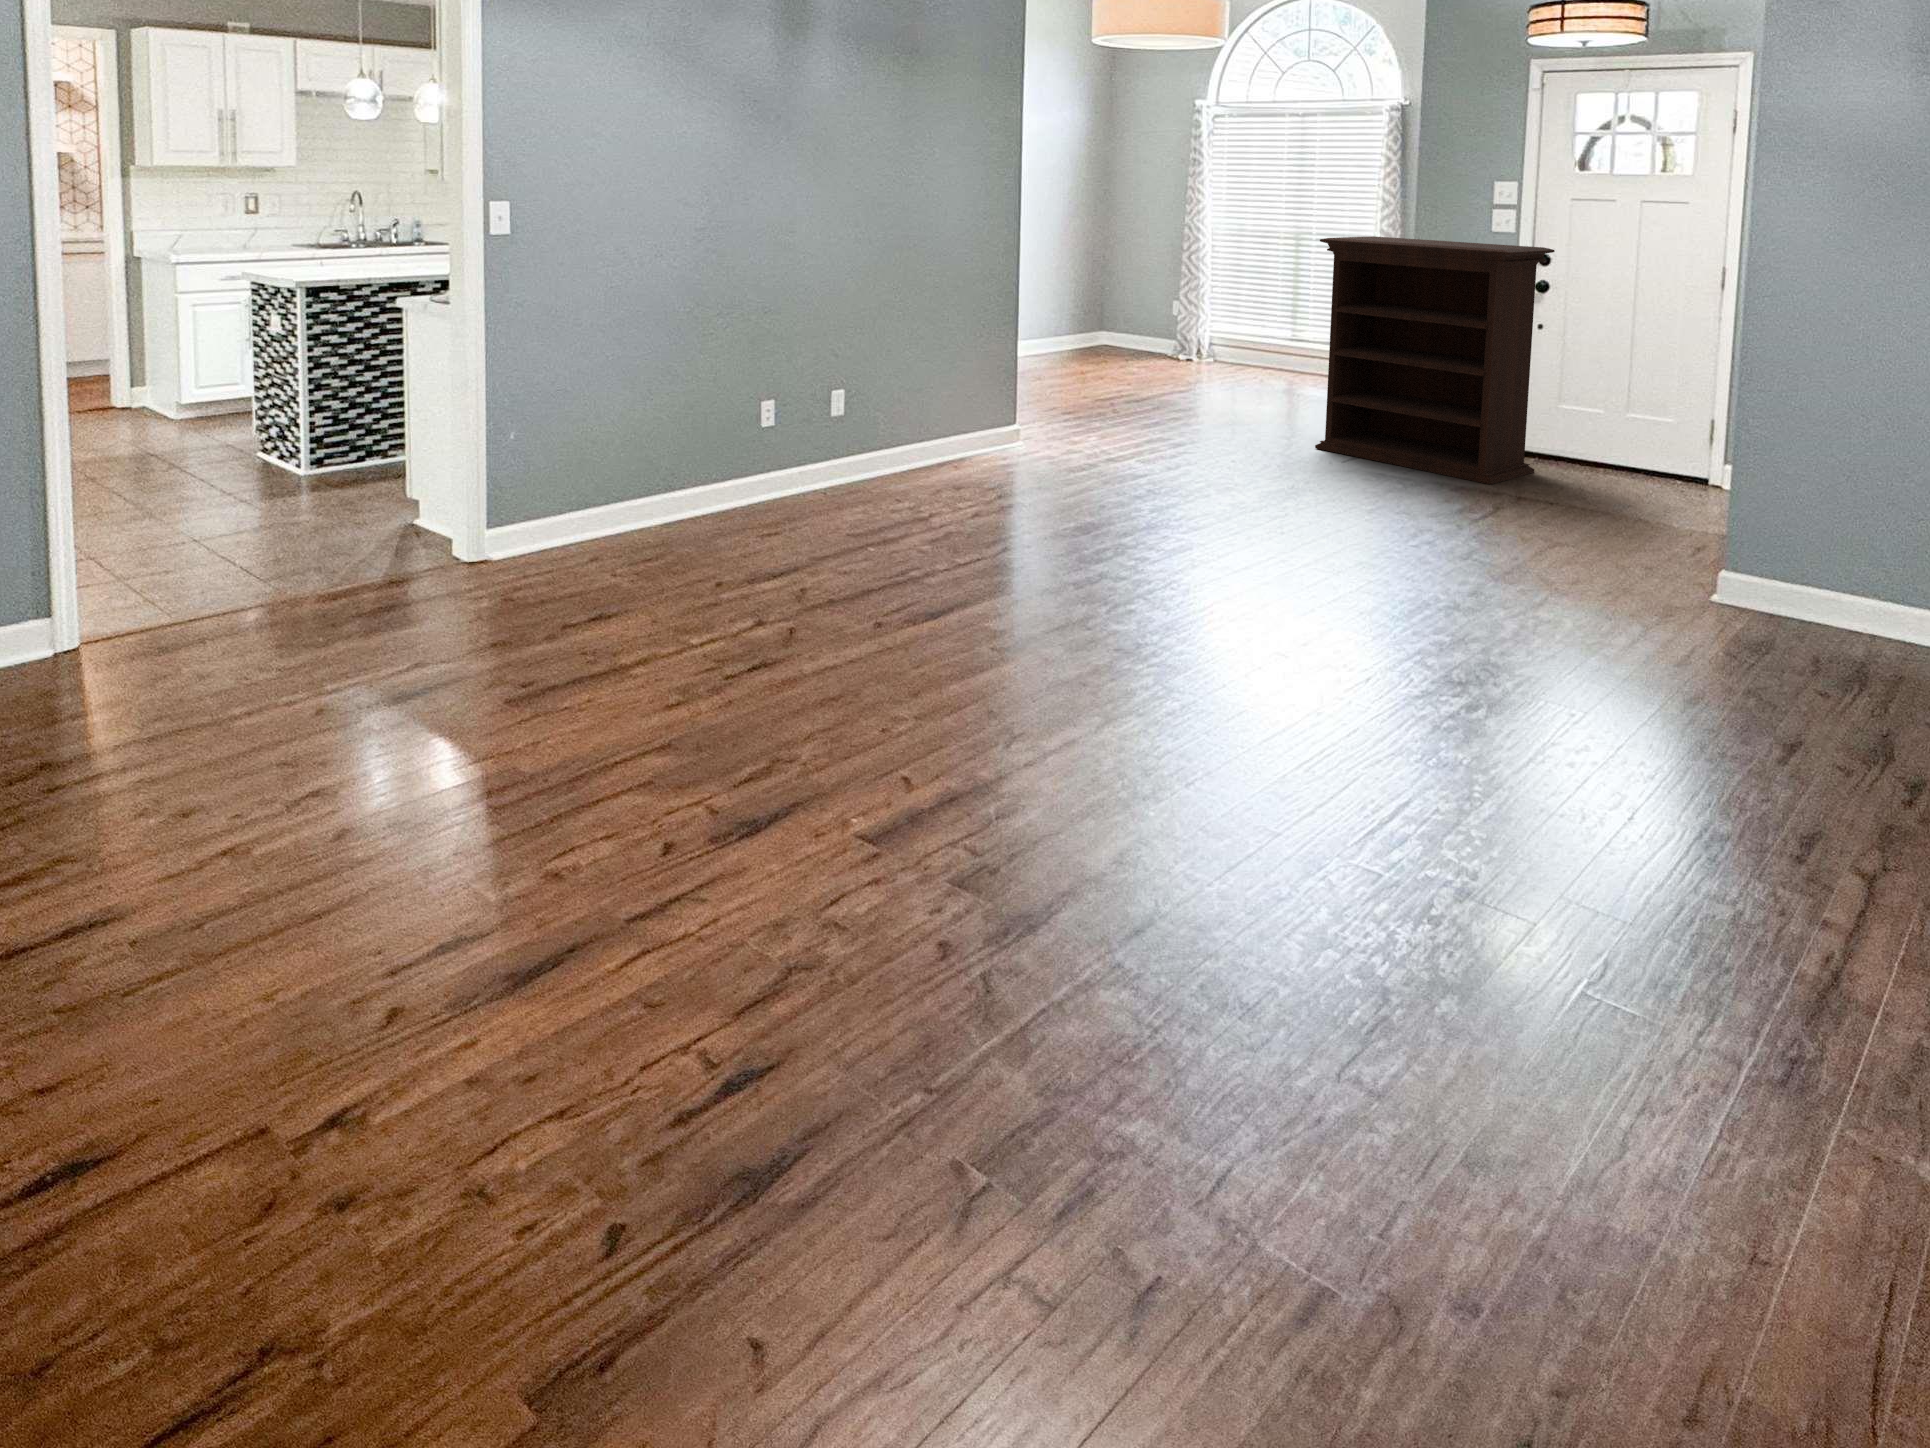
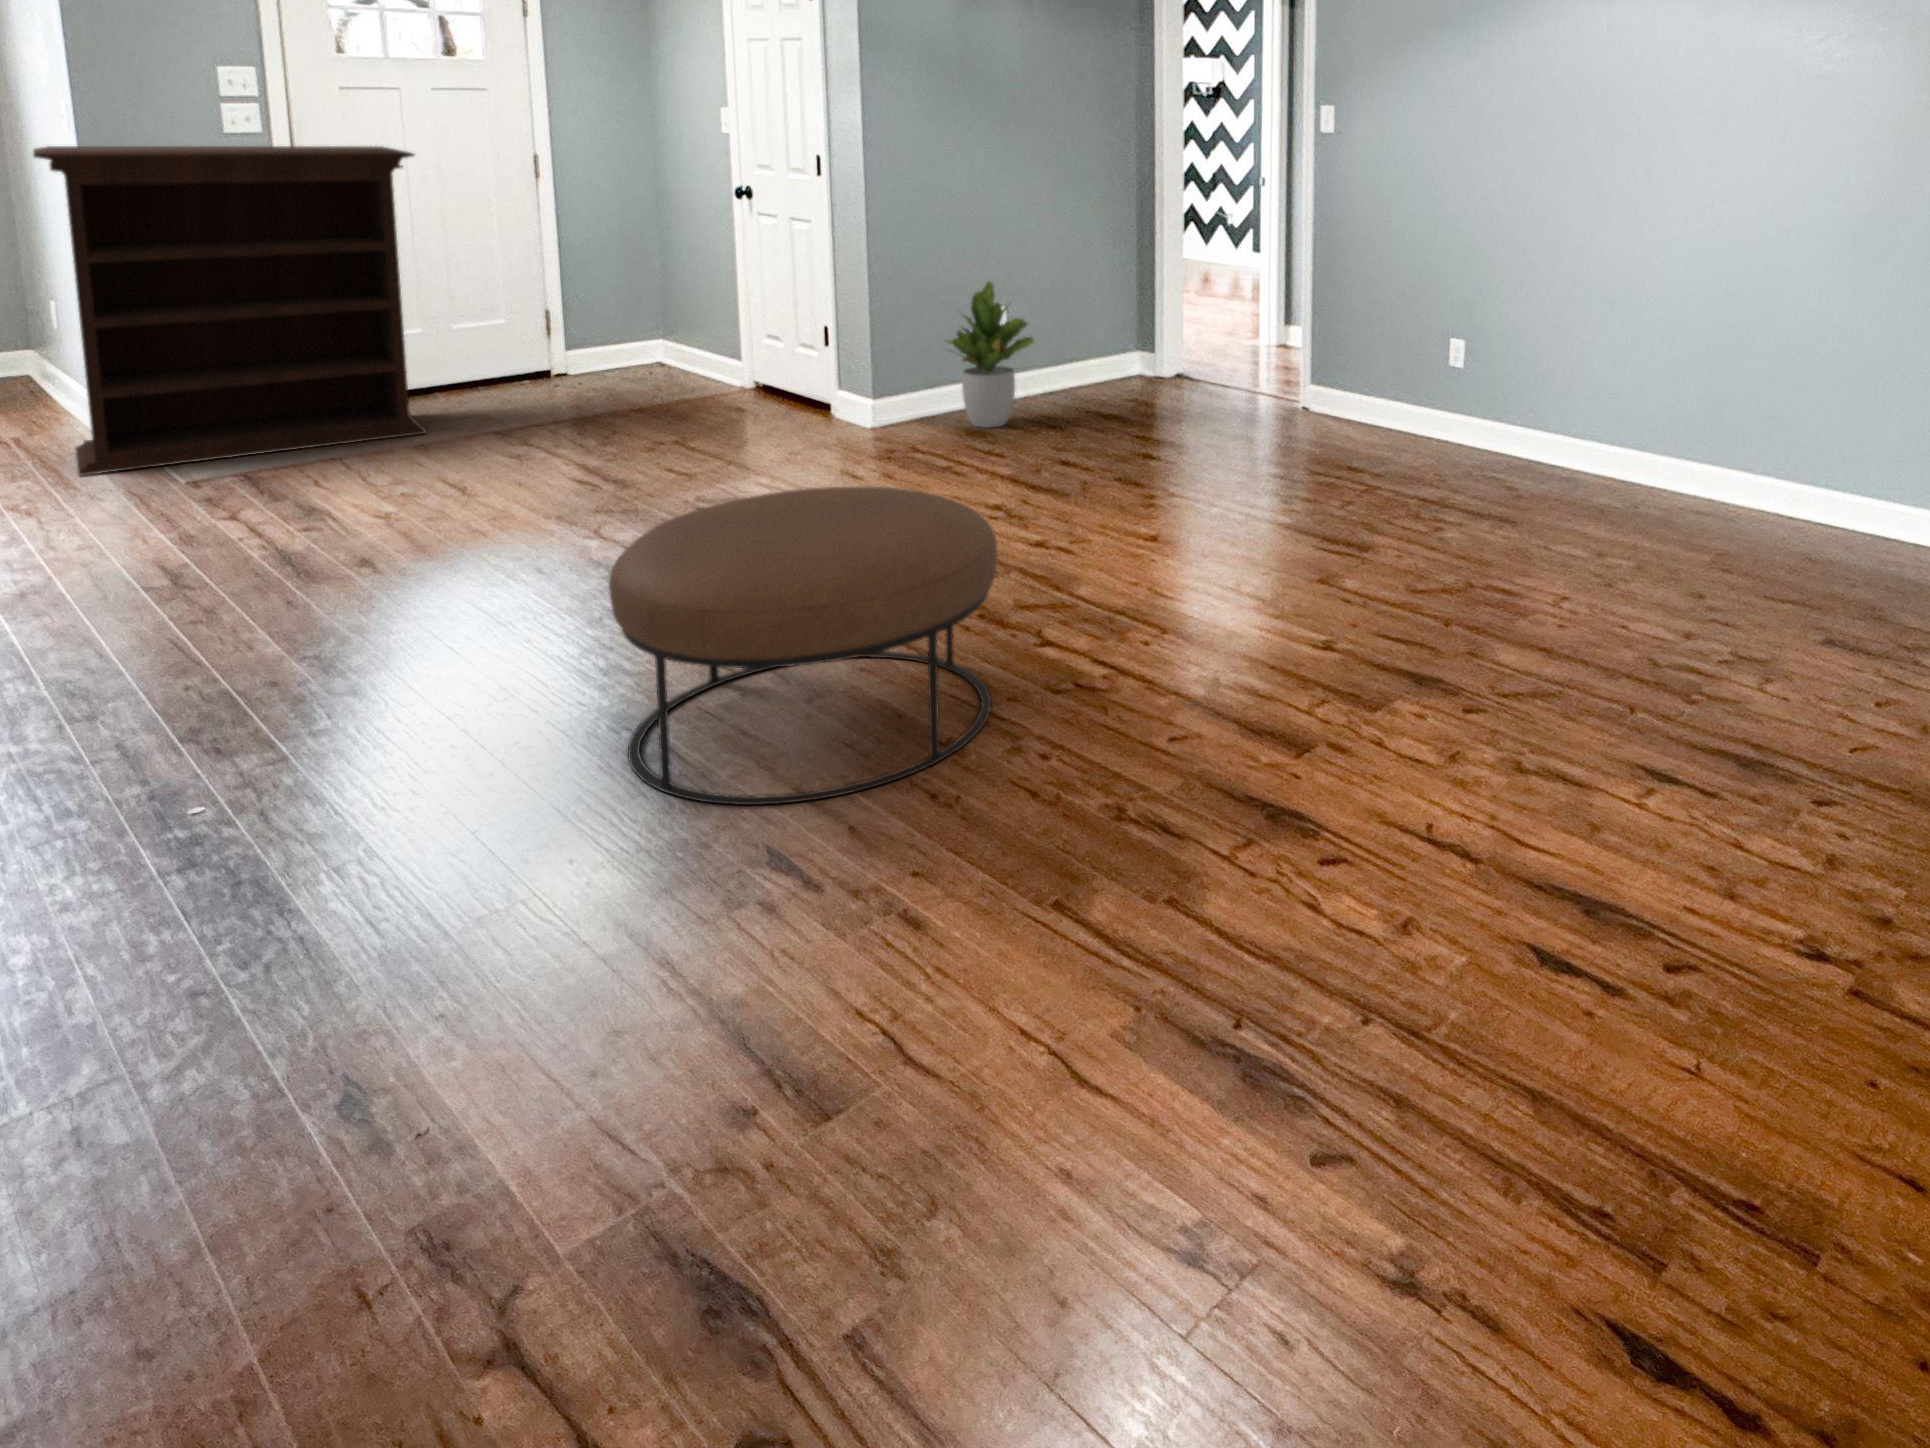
potted plant: none [1767,455,1915,652] -> present [949,281,1034,428]
ottoman: none [818,487,1083,710] -> present [609,487,998,805]

